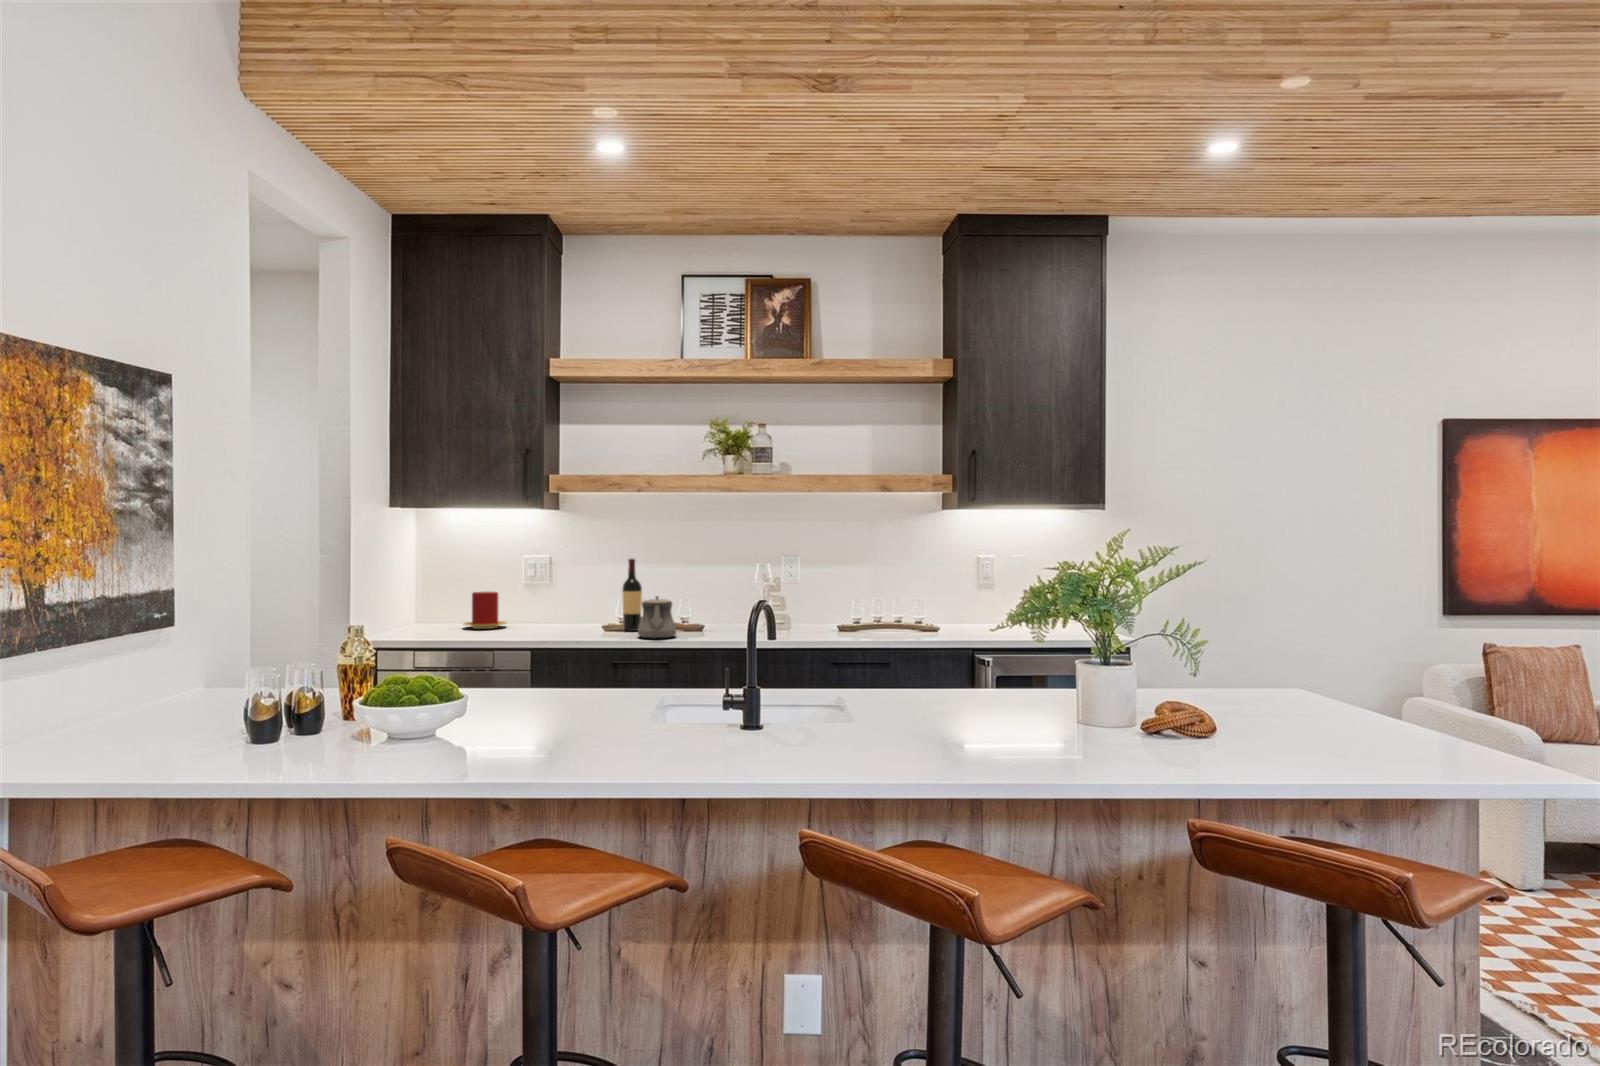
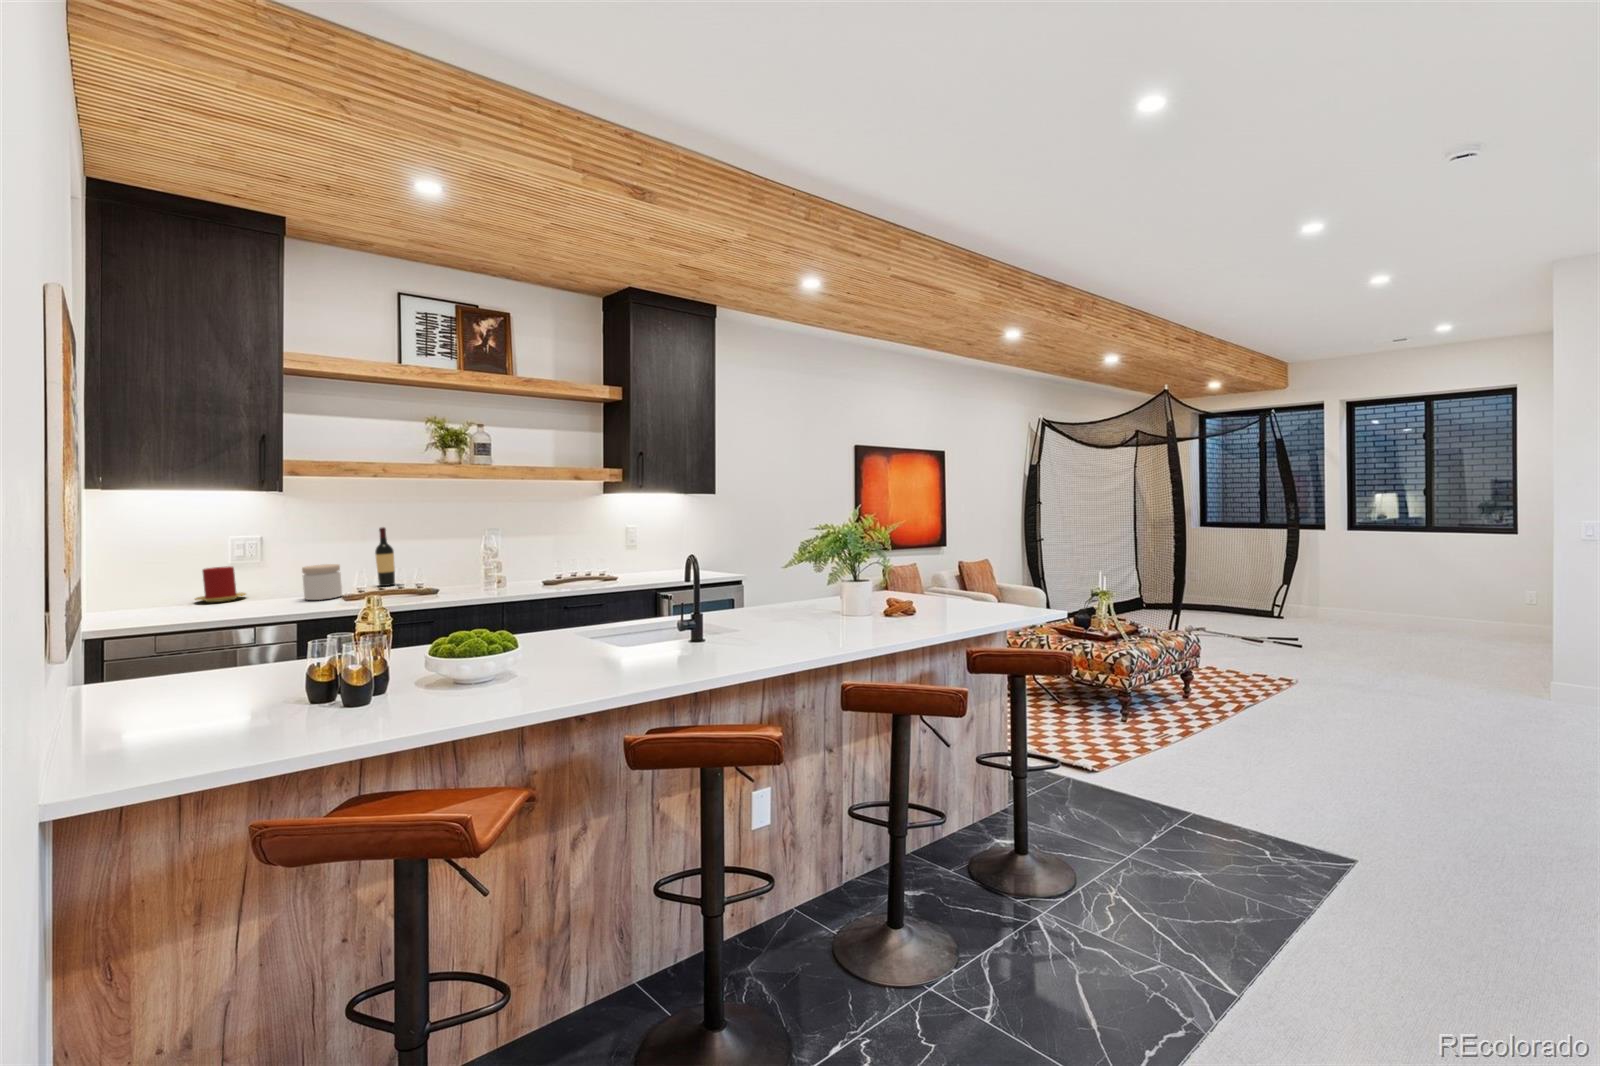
teapot: present [638,596,676,638] -> none [407,556,442,589]
jar: none [537,597,574,637] -> present [302,564,342,600]

